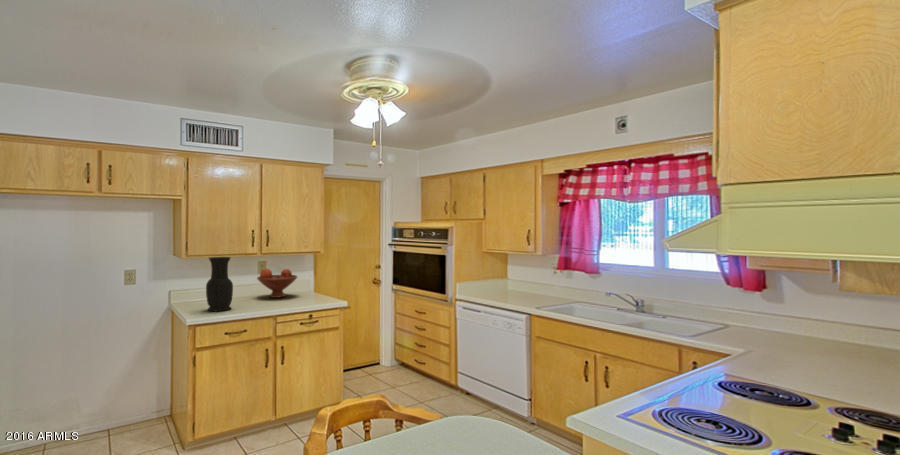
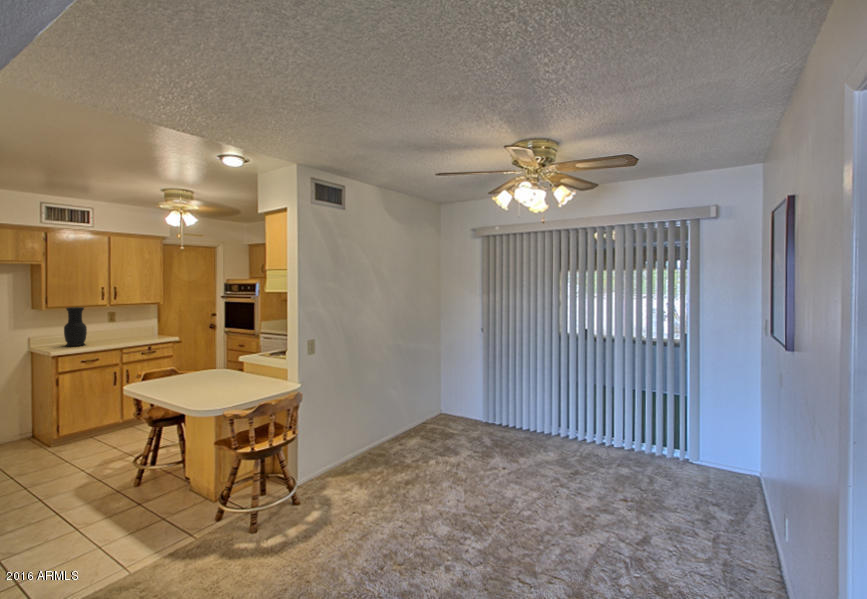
fruit bowl: present [257,269,297,298] -> none [106,316,141,337]

